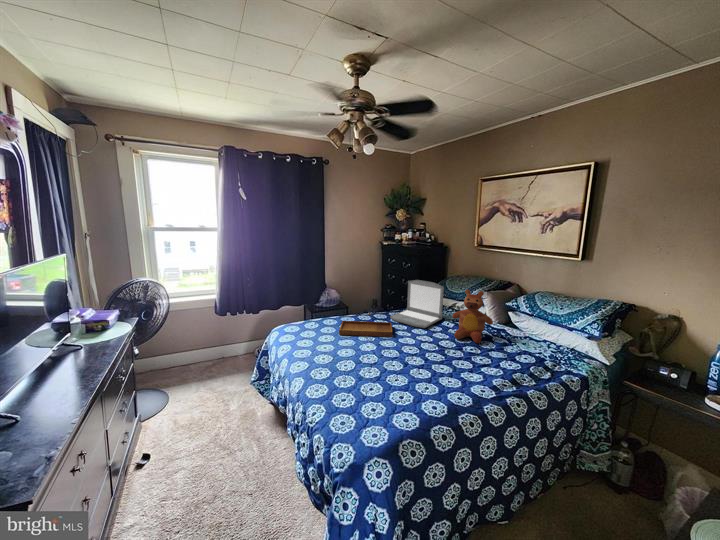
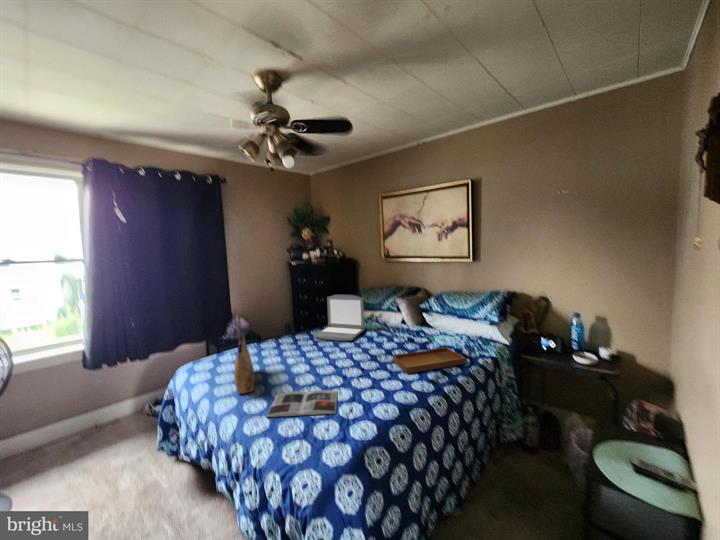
teddy bear: present [452,289,493,343] -> none [376,296,413,346]
tote bag: none [311,292,330,360] -> present [234,315,254,394]
tray: present [339,313,392,337] -> present [393,339,466,374]
magazine: none [329,367,395,397] -> present [267,390,337,417]

